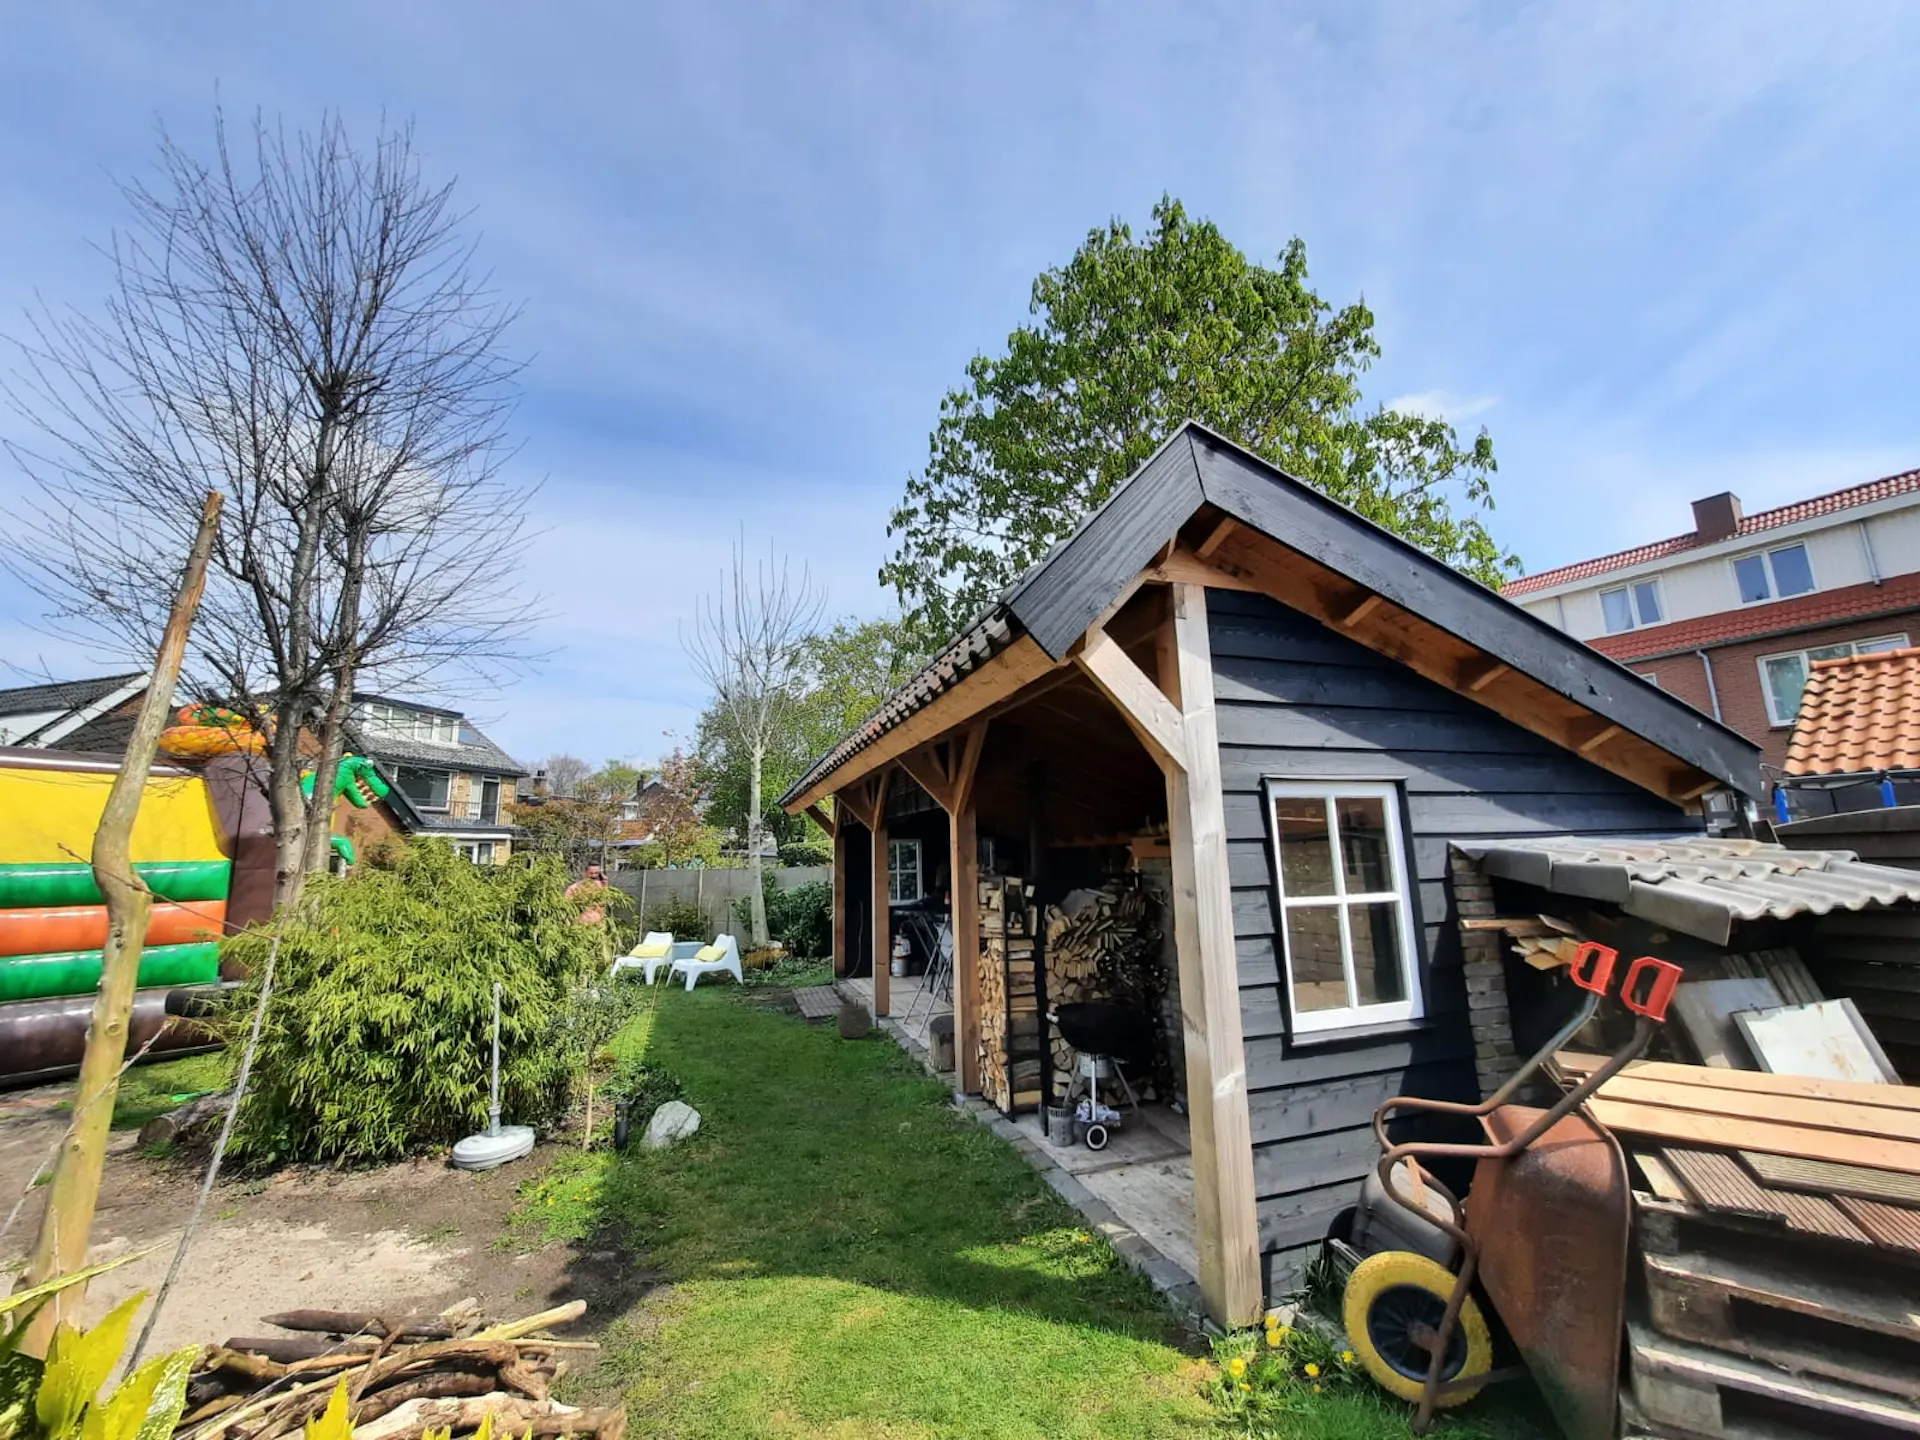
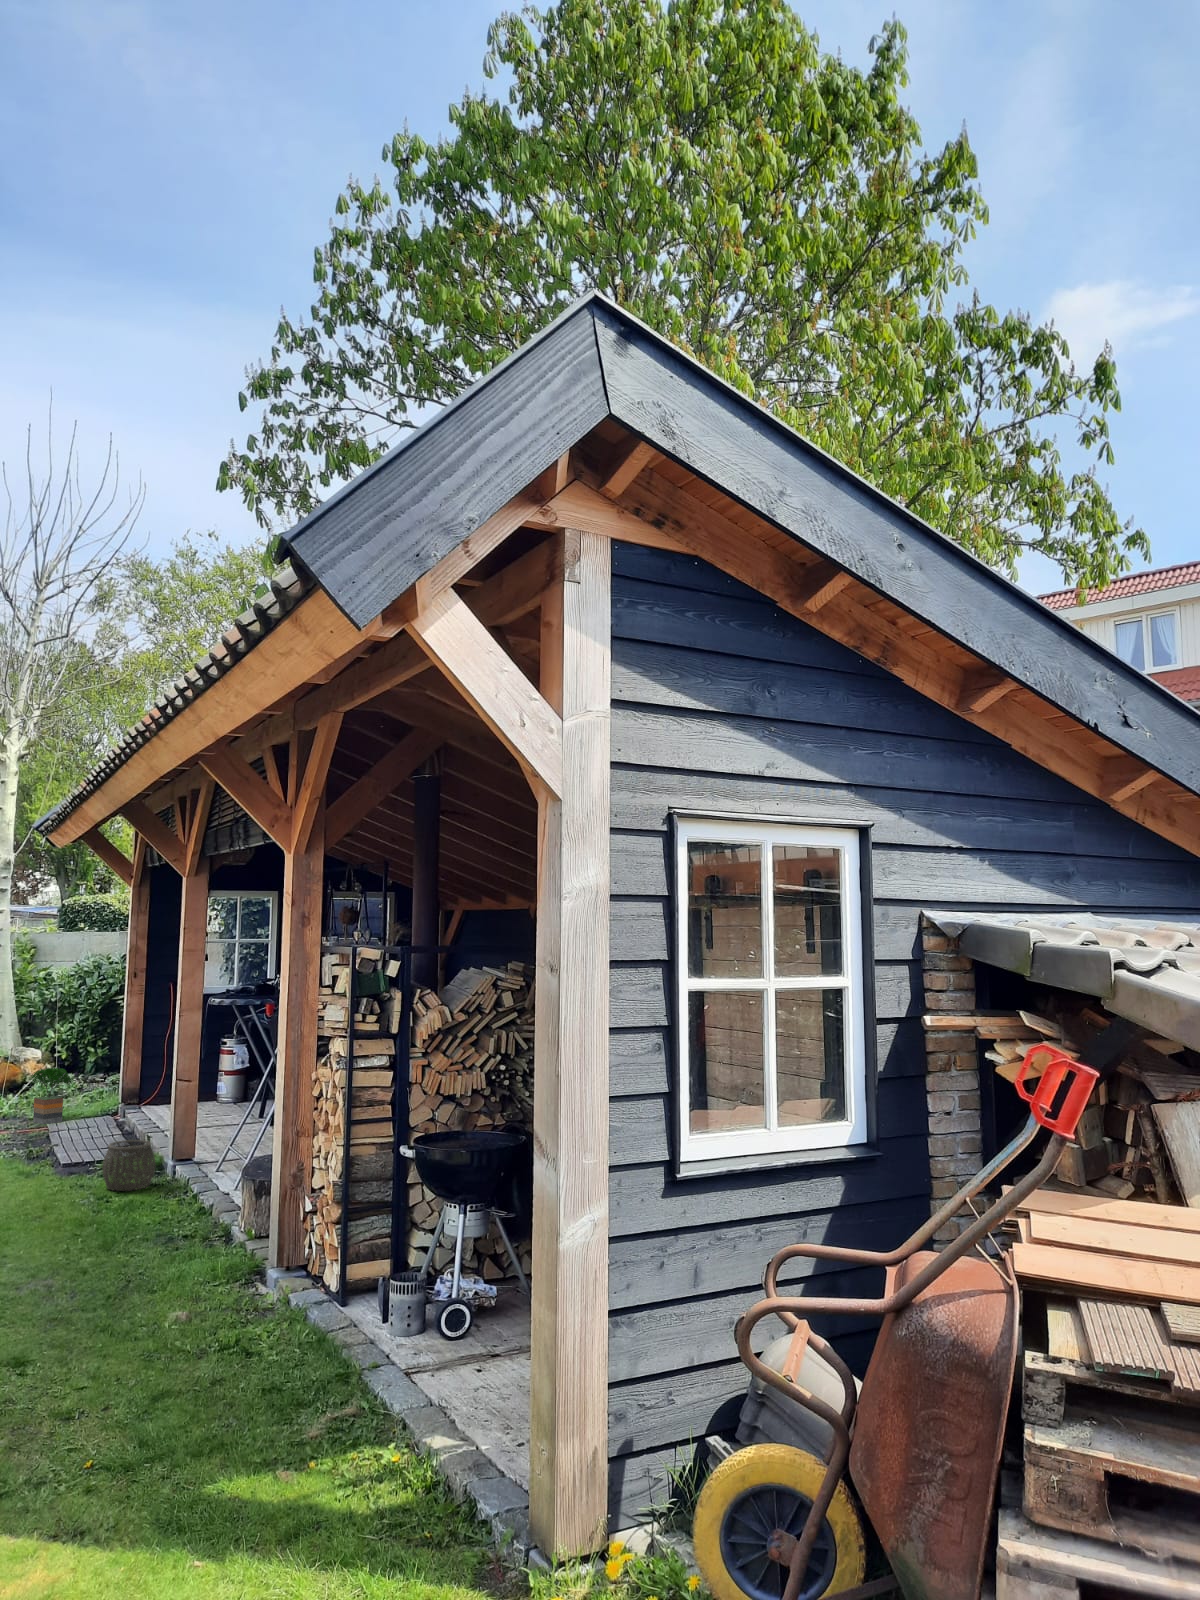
potted tree: none [785,954,811,991] -> present [32,1068,72,1124]

